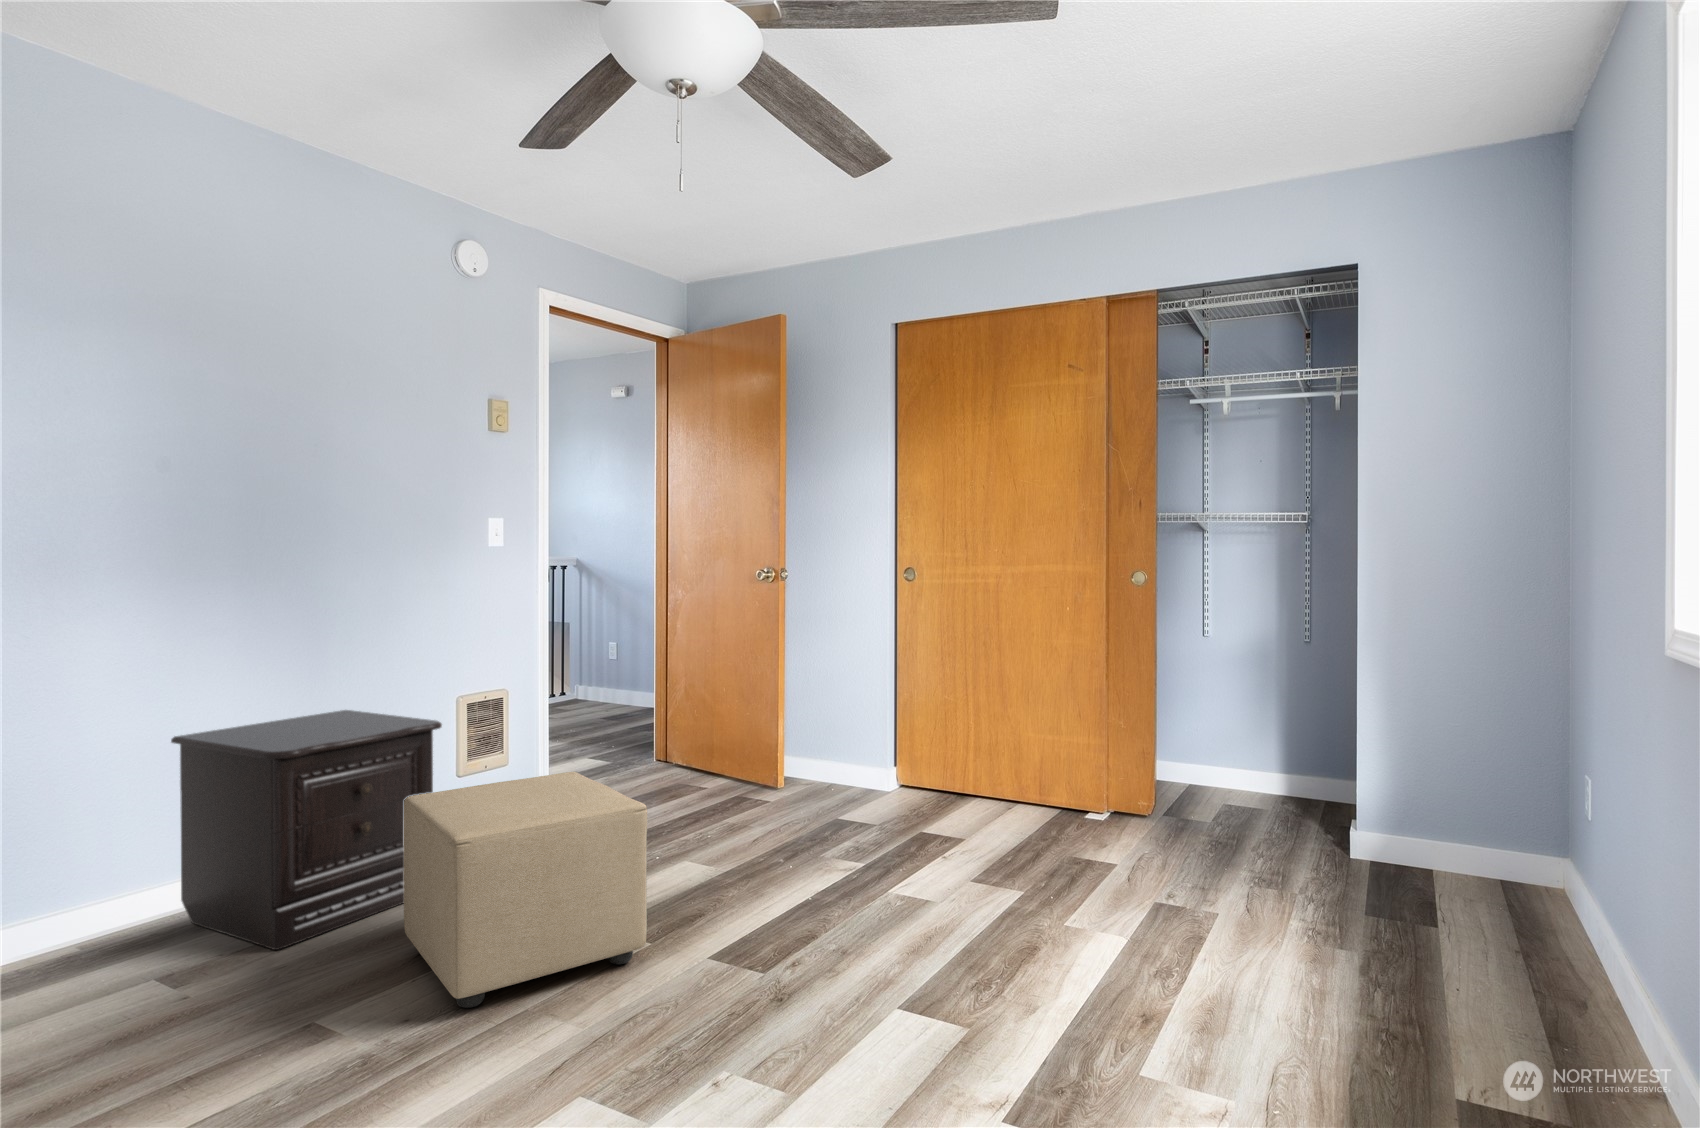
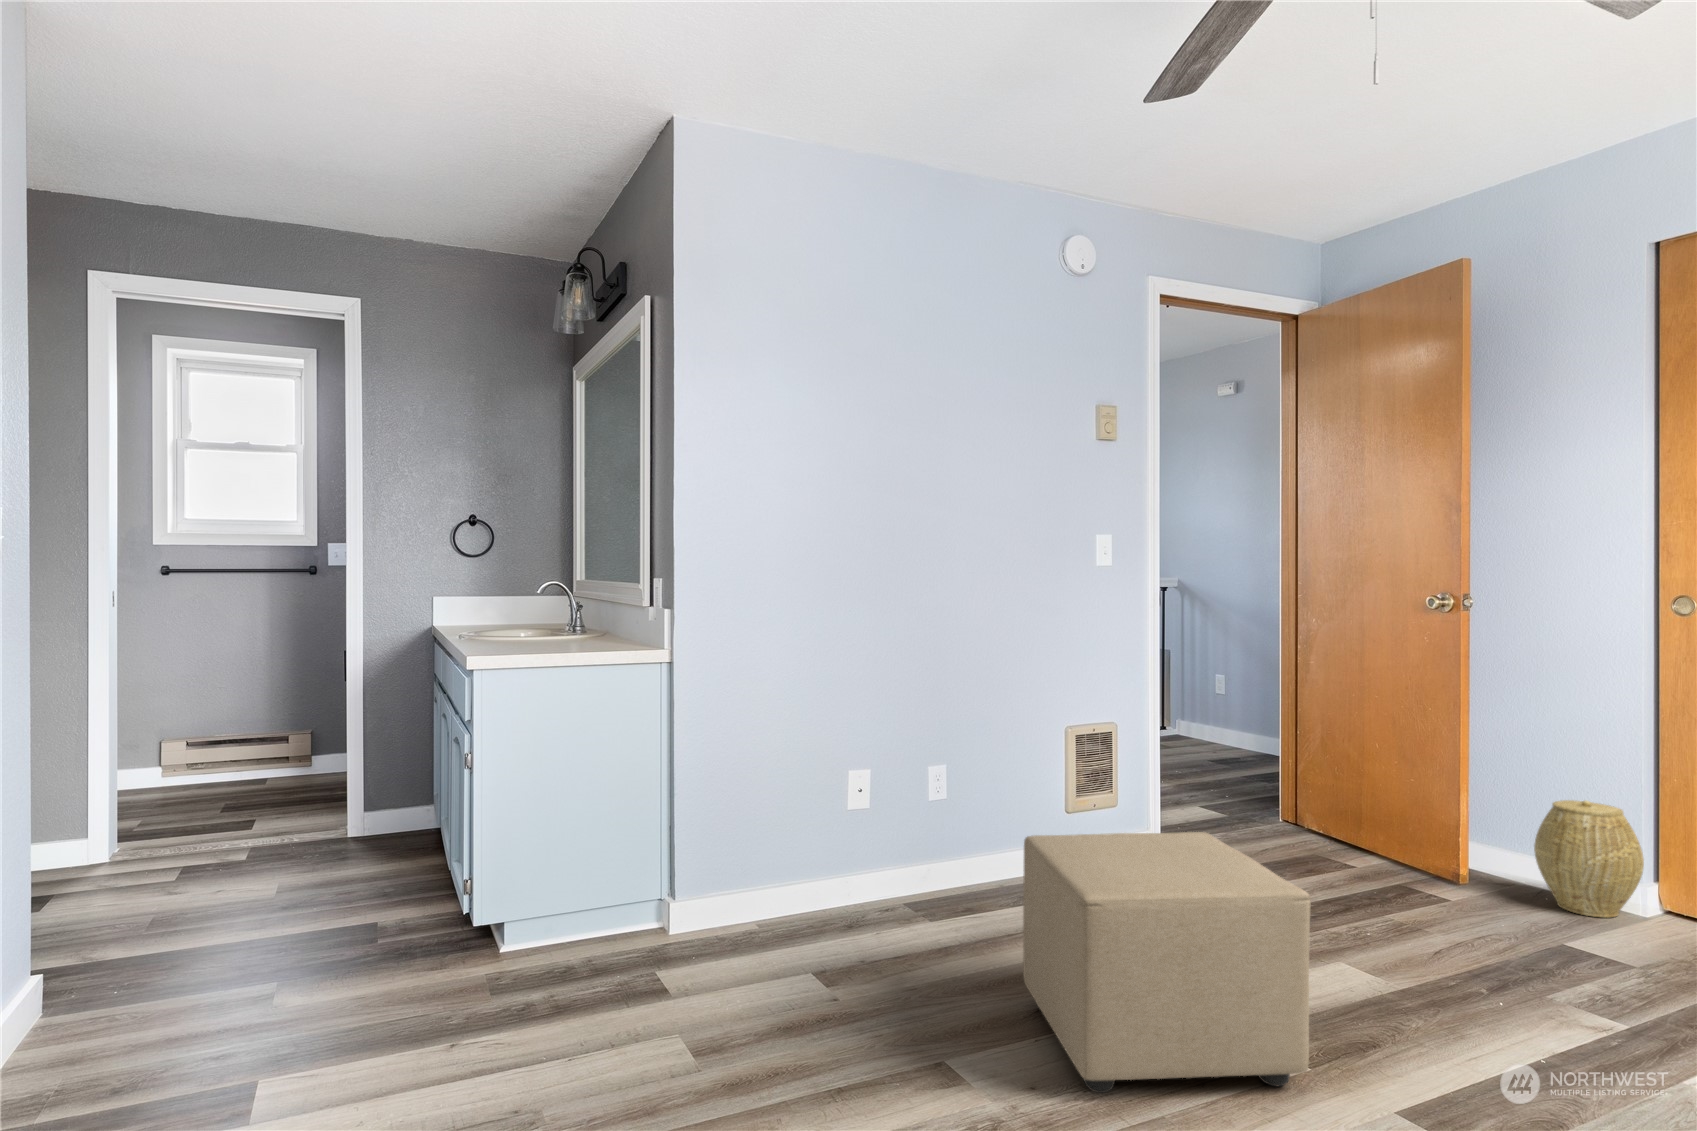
nightstand: present [171,710,442,950] -> none [820,731,1056,969]
woven basket: none [824,716,887,798] -> present [1534,800,1644,917]

